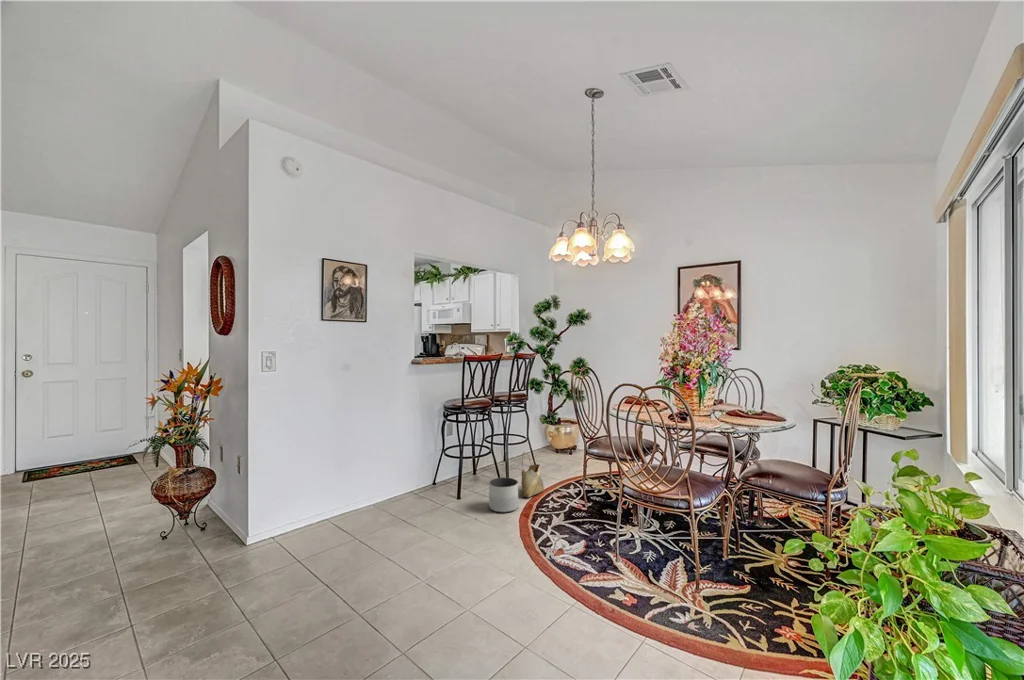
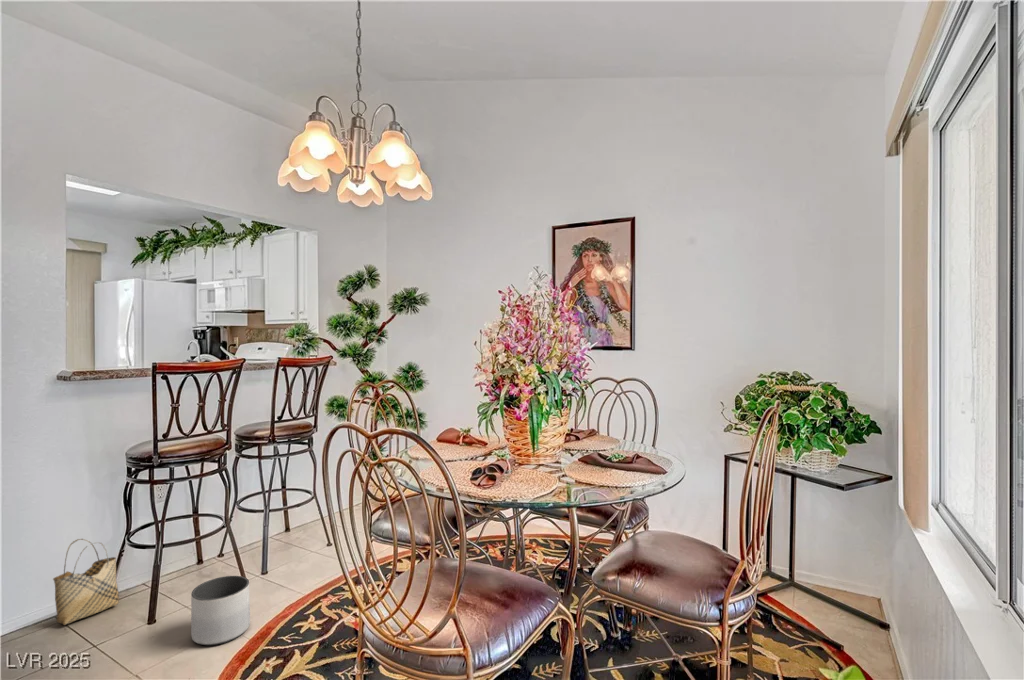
woven basket: present [521,453,544,497] -> present [53,539,119,625]

